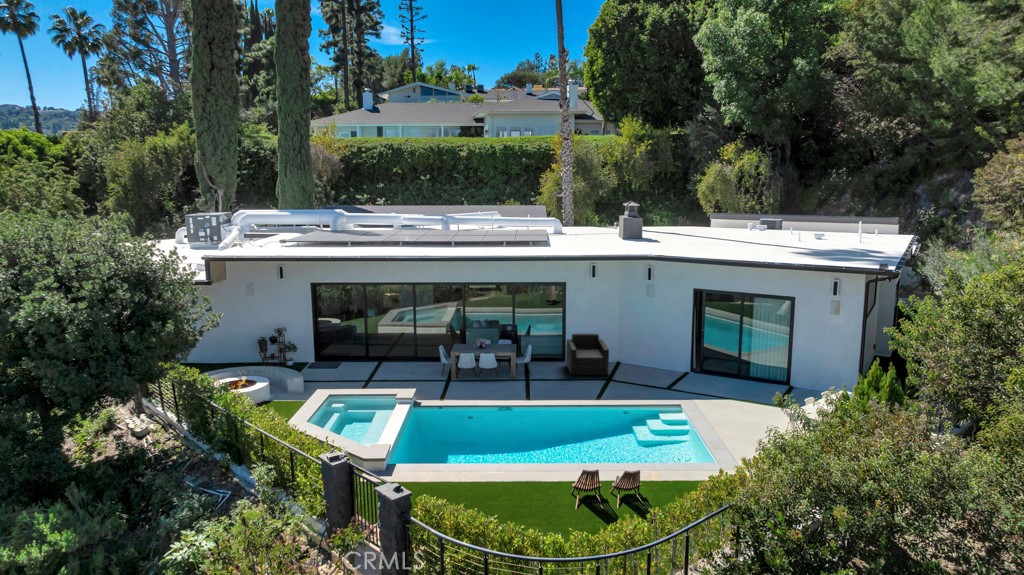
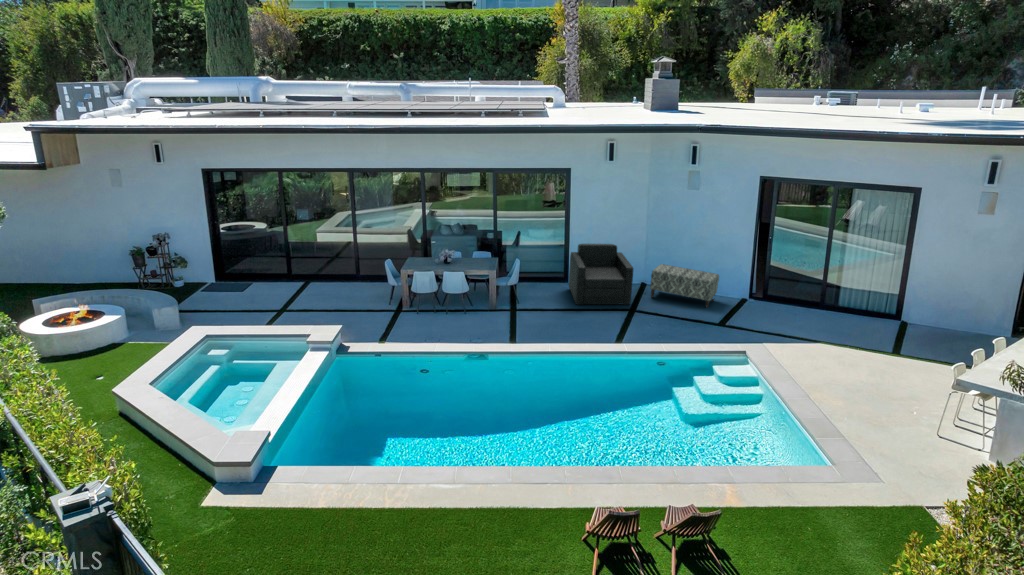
bench: none [622,347,669,377] -> present [650,264,719,307]

